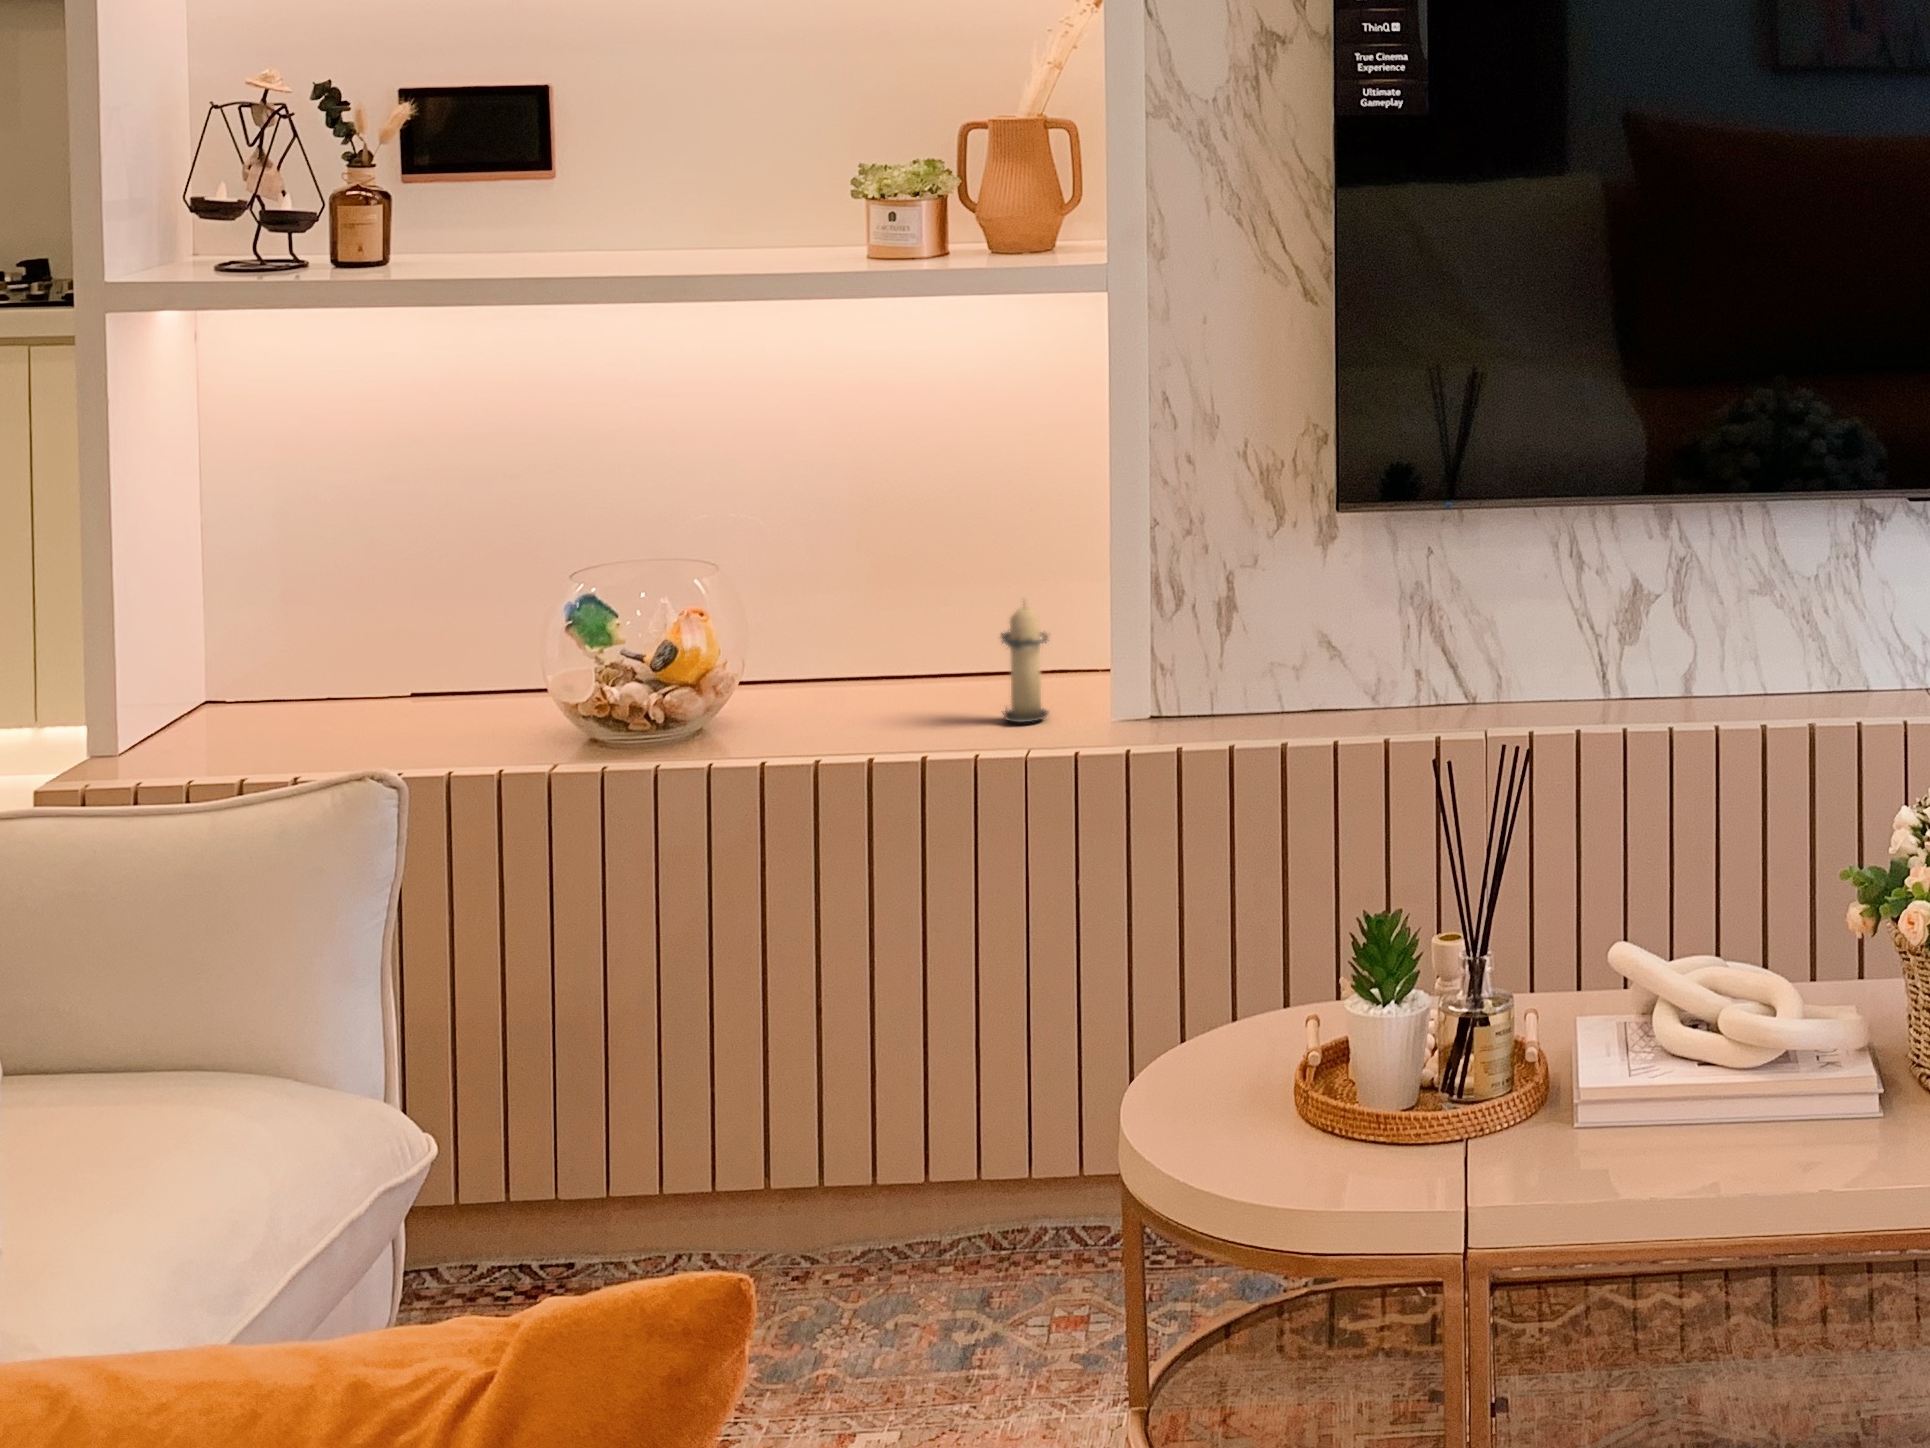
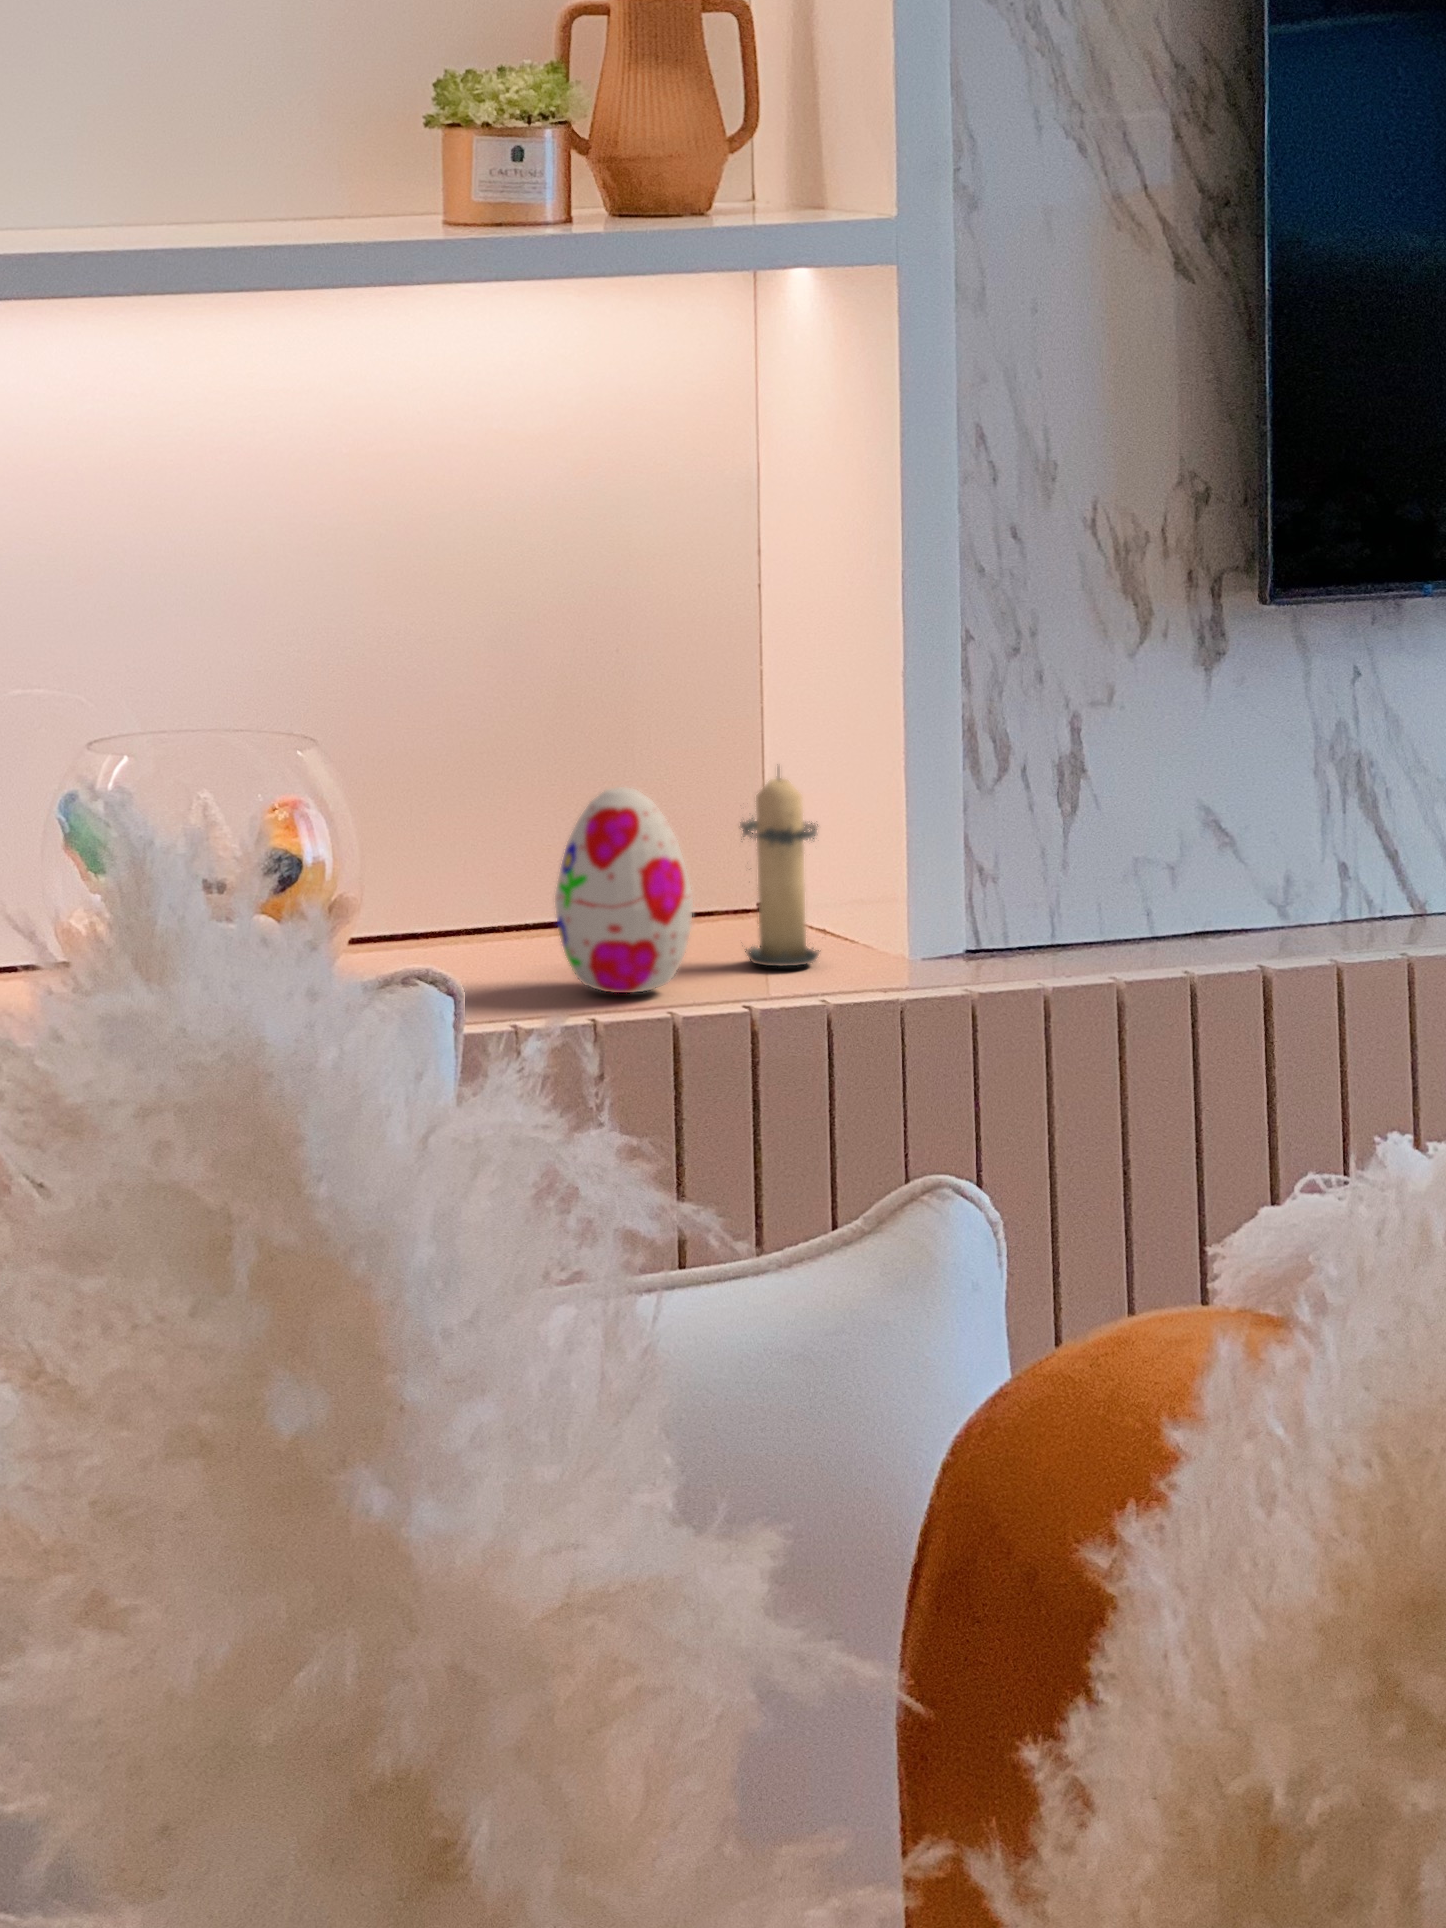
decorative egg: none [851,610,939,736] -> present [555,787,693,993]

